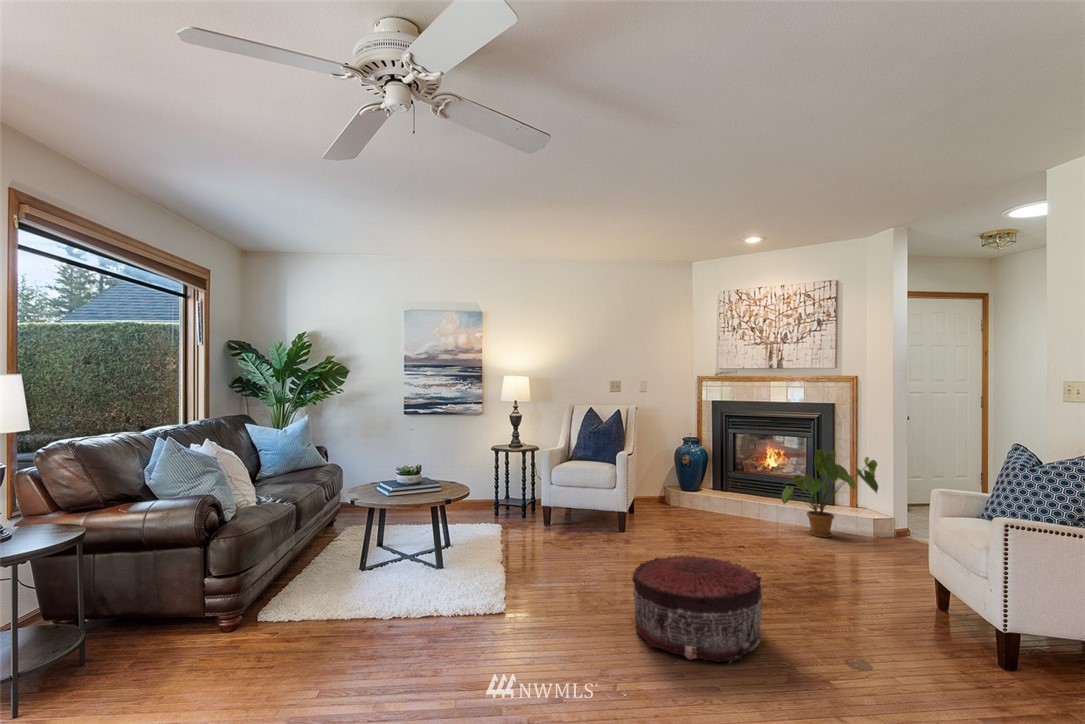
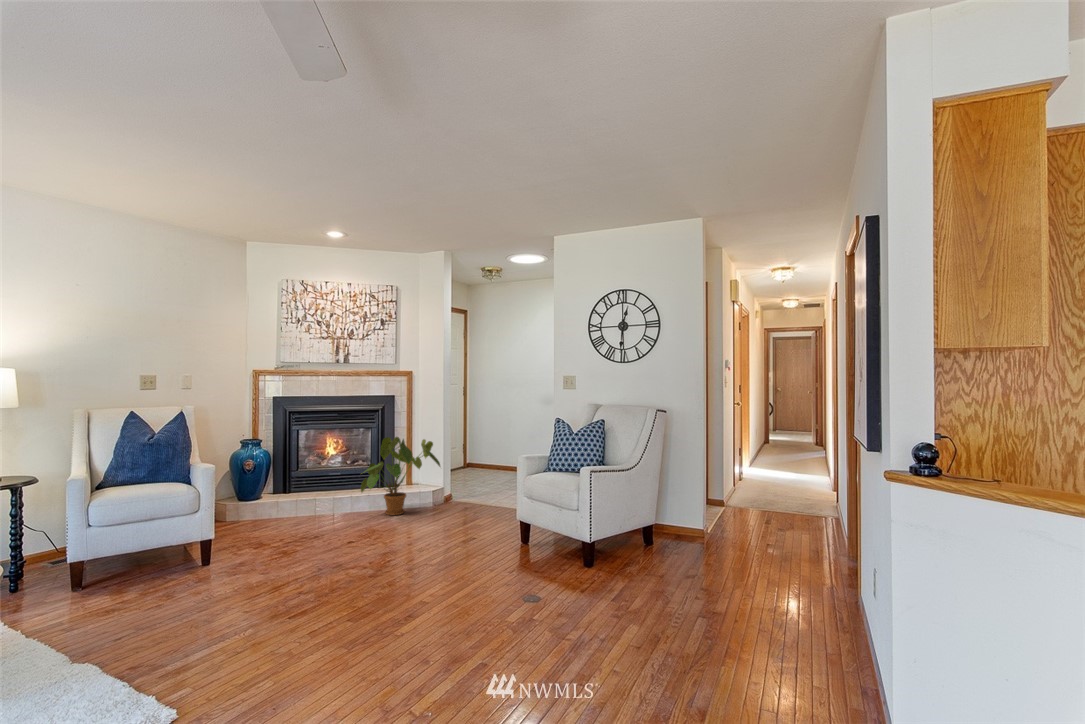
pouf: present [632,556,763,663] -> none [350,548,478,655]

